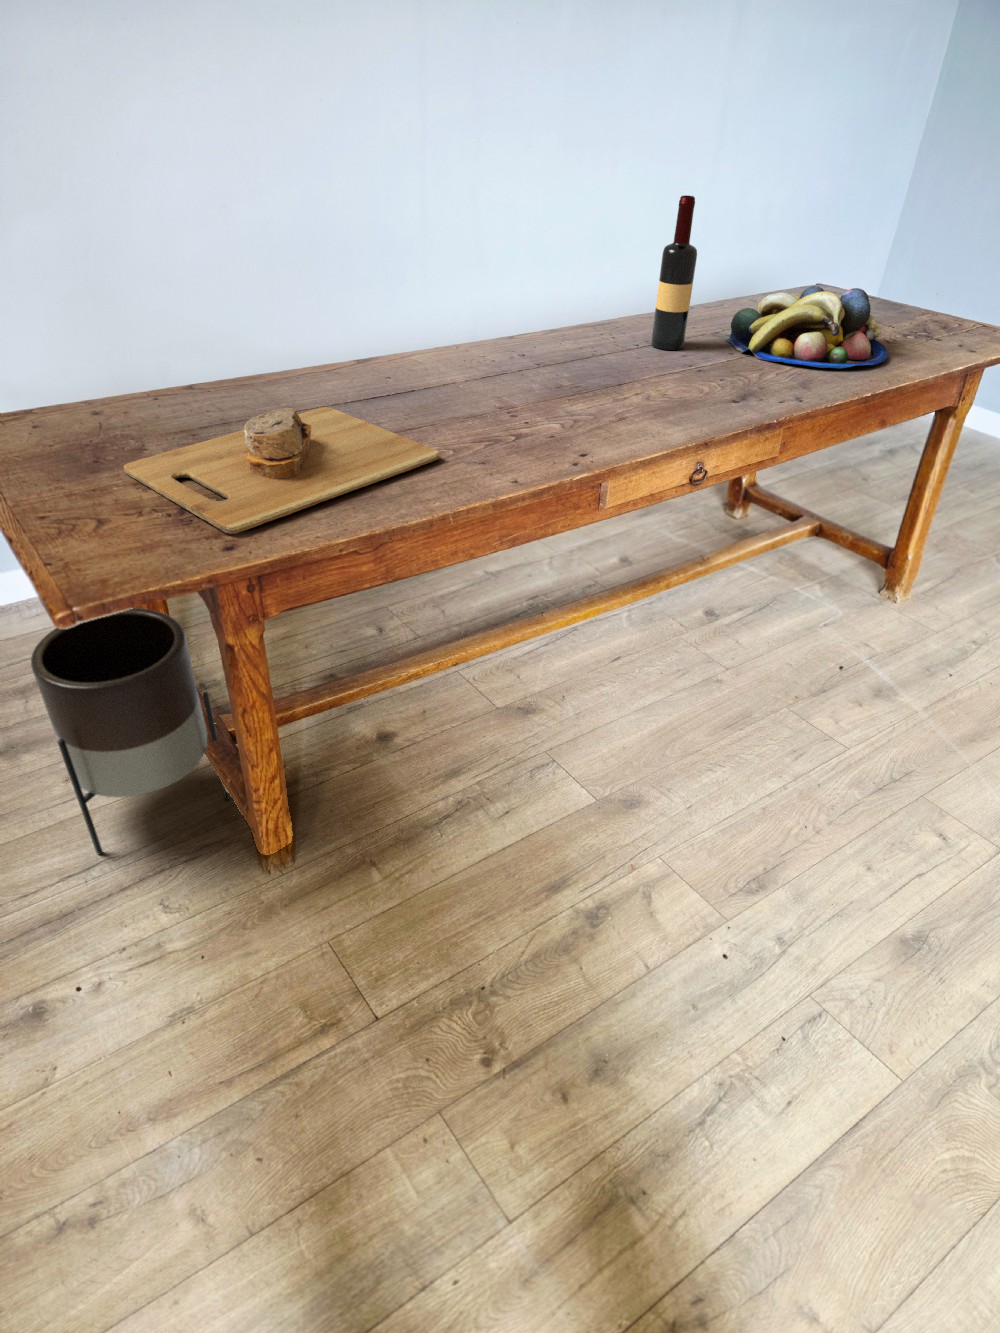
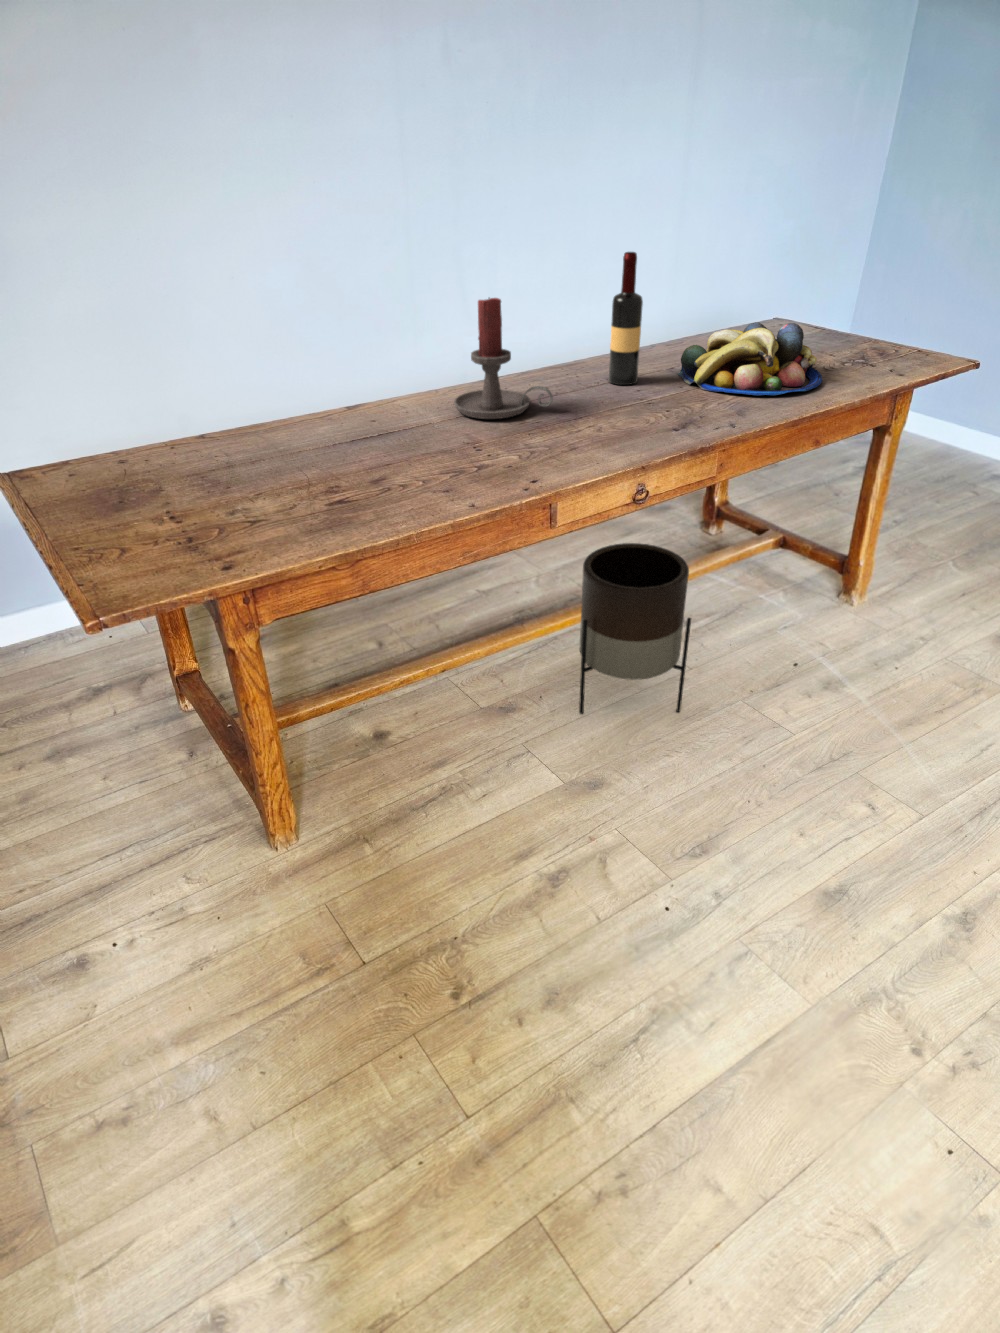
candle holder: none [482,237,596,381] -> present [454,298,553,419]
cutting board: present [124,407,439,534] -> none [145,449,407,556]
planter: present [31,608,230,854] -> present [579,543,691,714]

